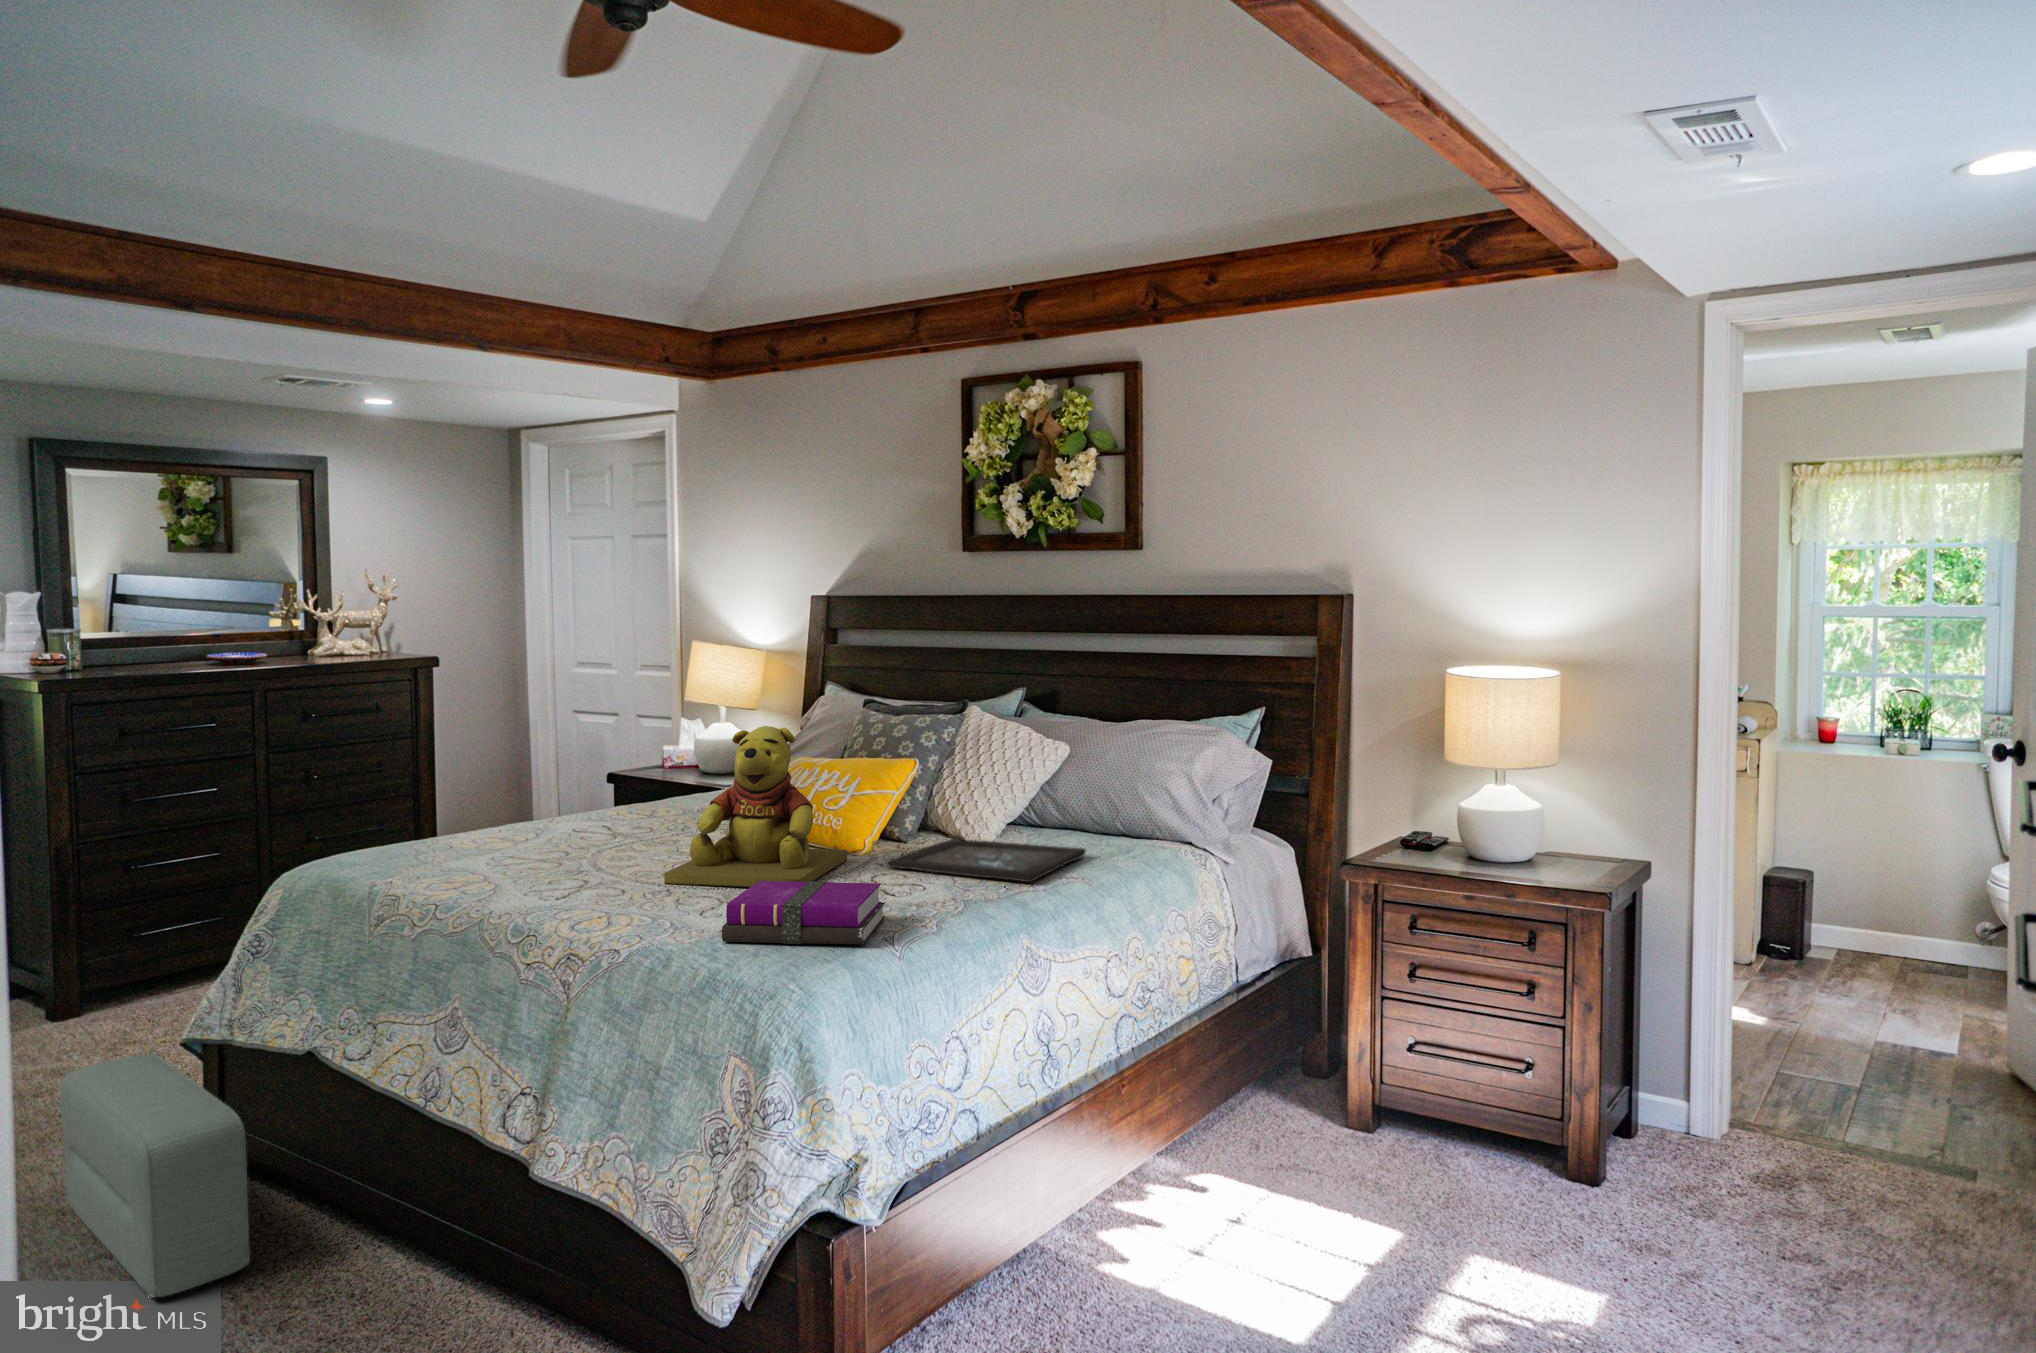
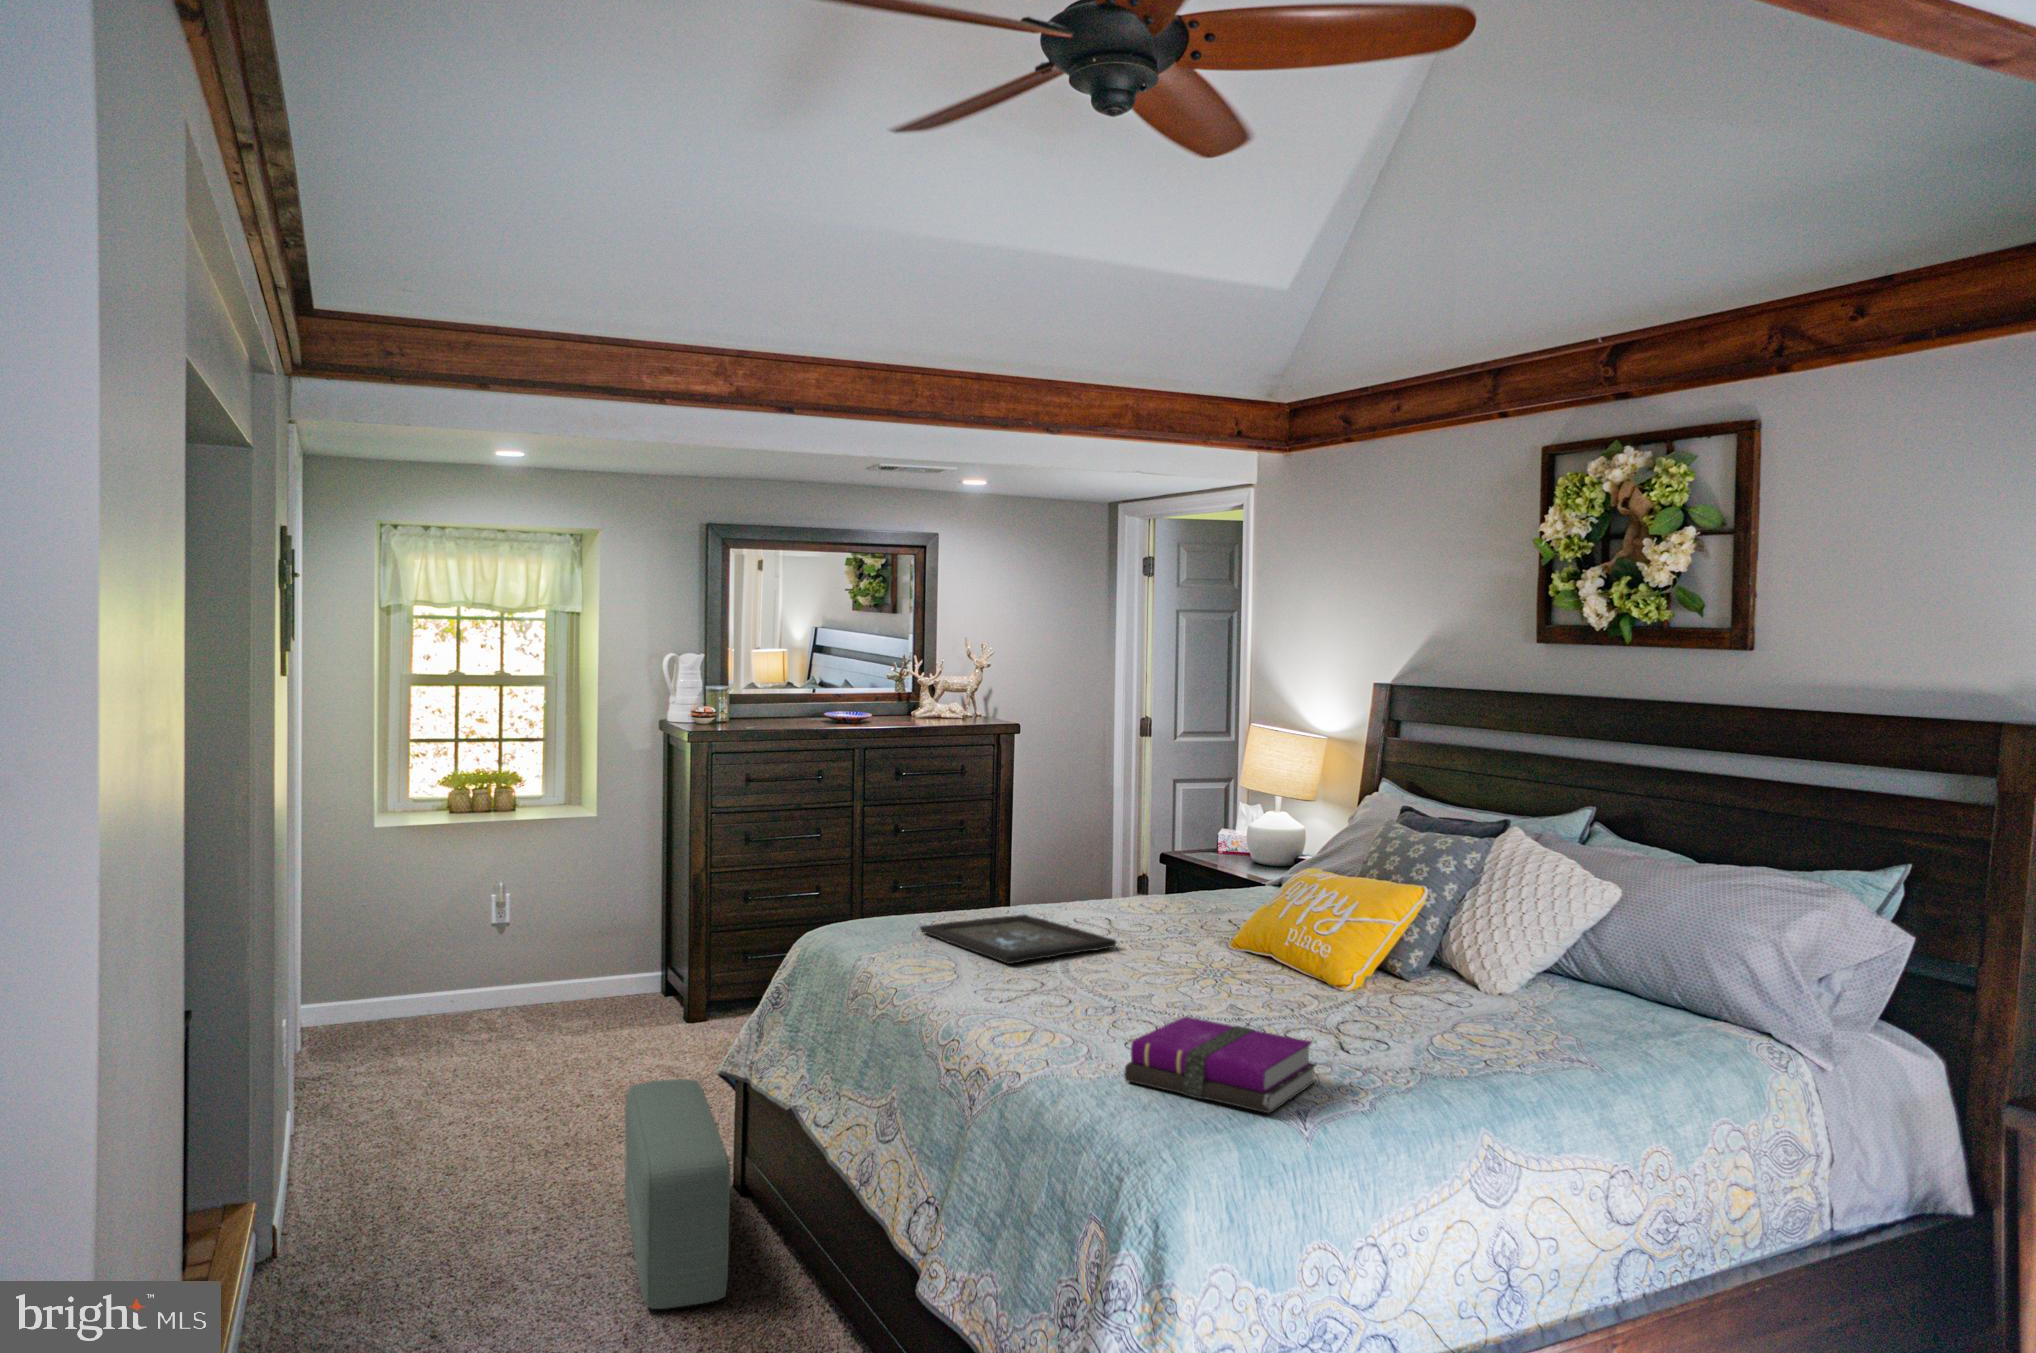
teddy bear: present [664,726,847,887] -> none [1115,840,1322,1028]
tray: present [887,839,1086,882] -> present [920,915,1116,964]

